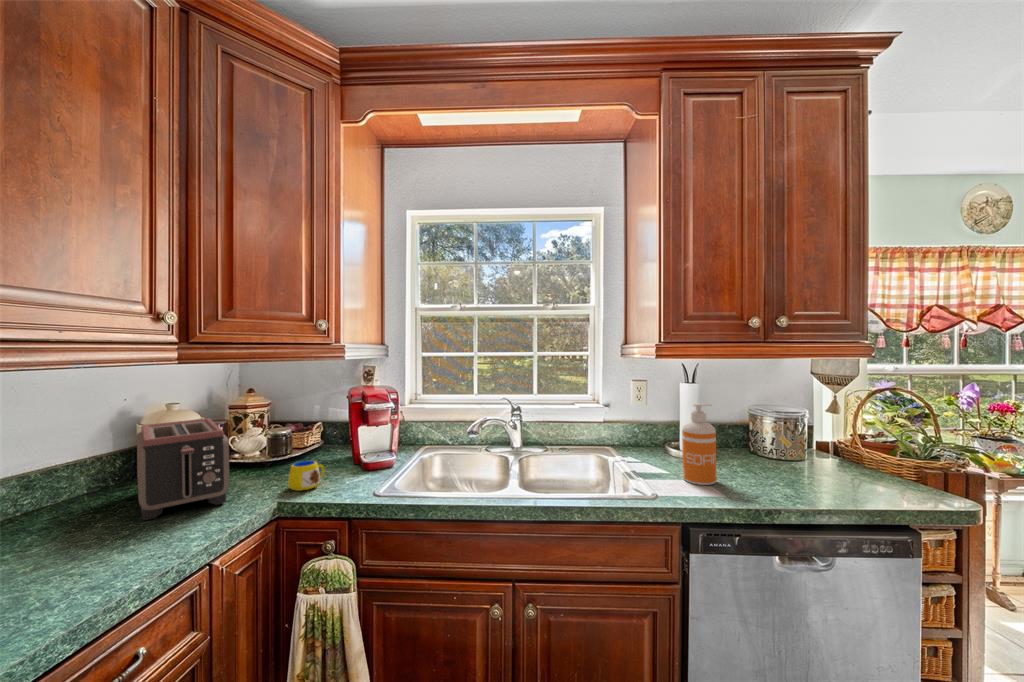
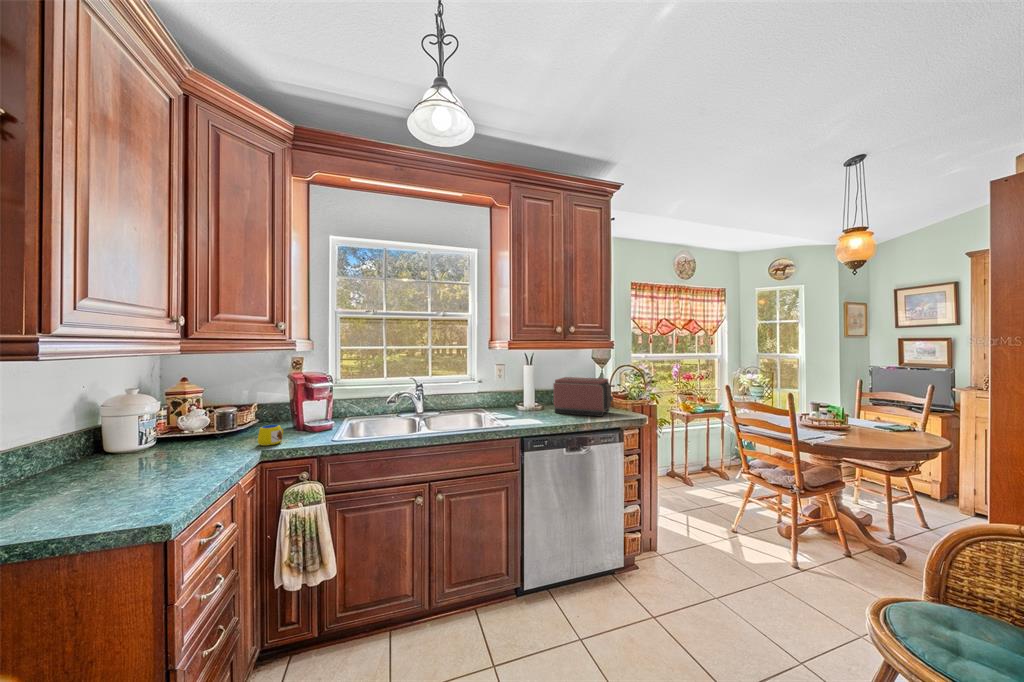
soap dispenser: present [682,404,717,485] -> none [526,375,545,421]
toaster: present [137,418,229,520] -> present [553,377,615,417]

